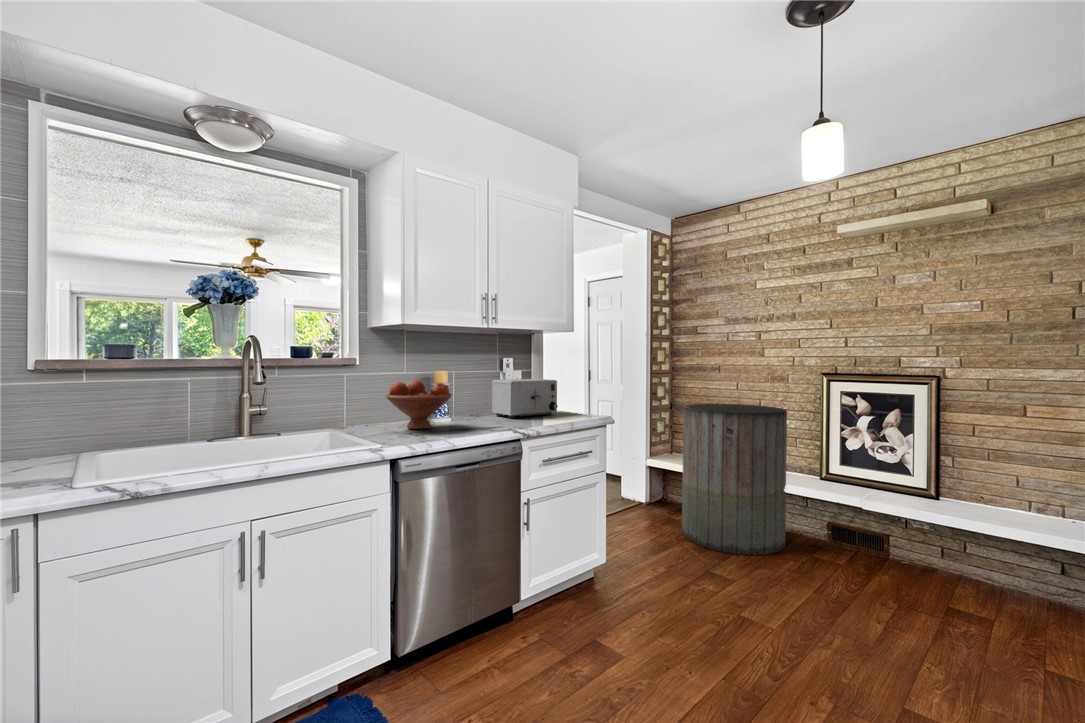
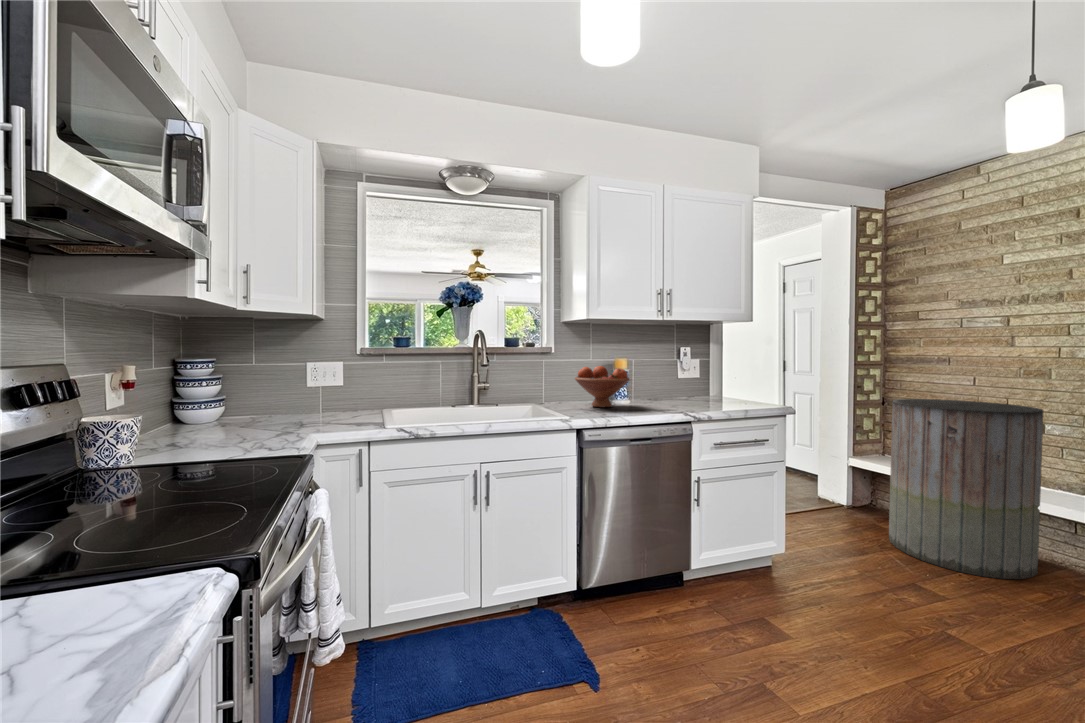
toaster: present [492,379,558,418] -> none [670,367,735,403]

